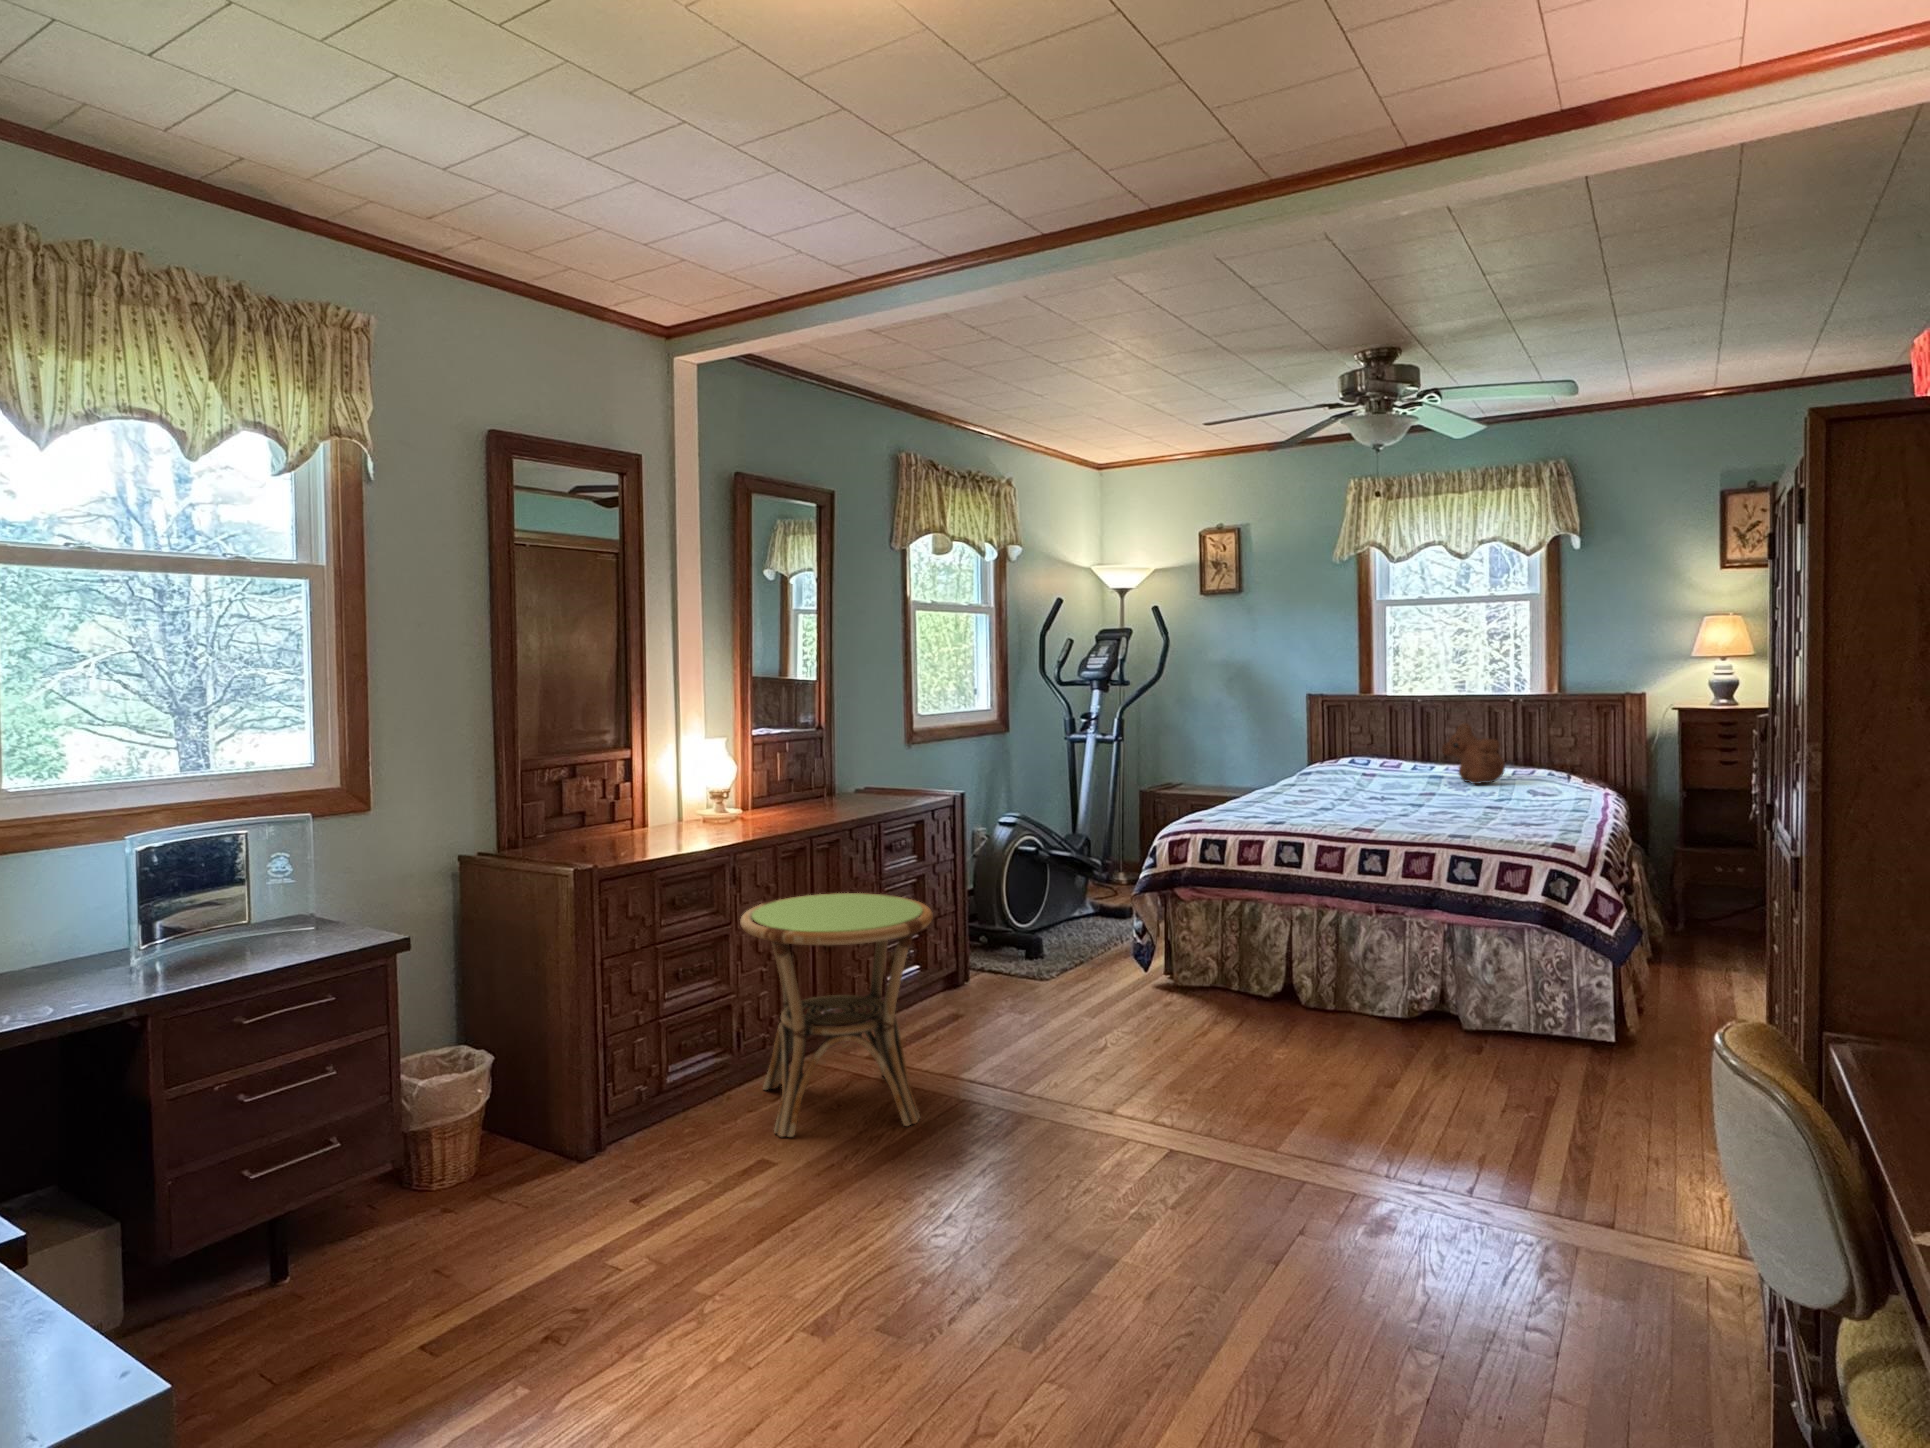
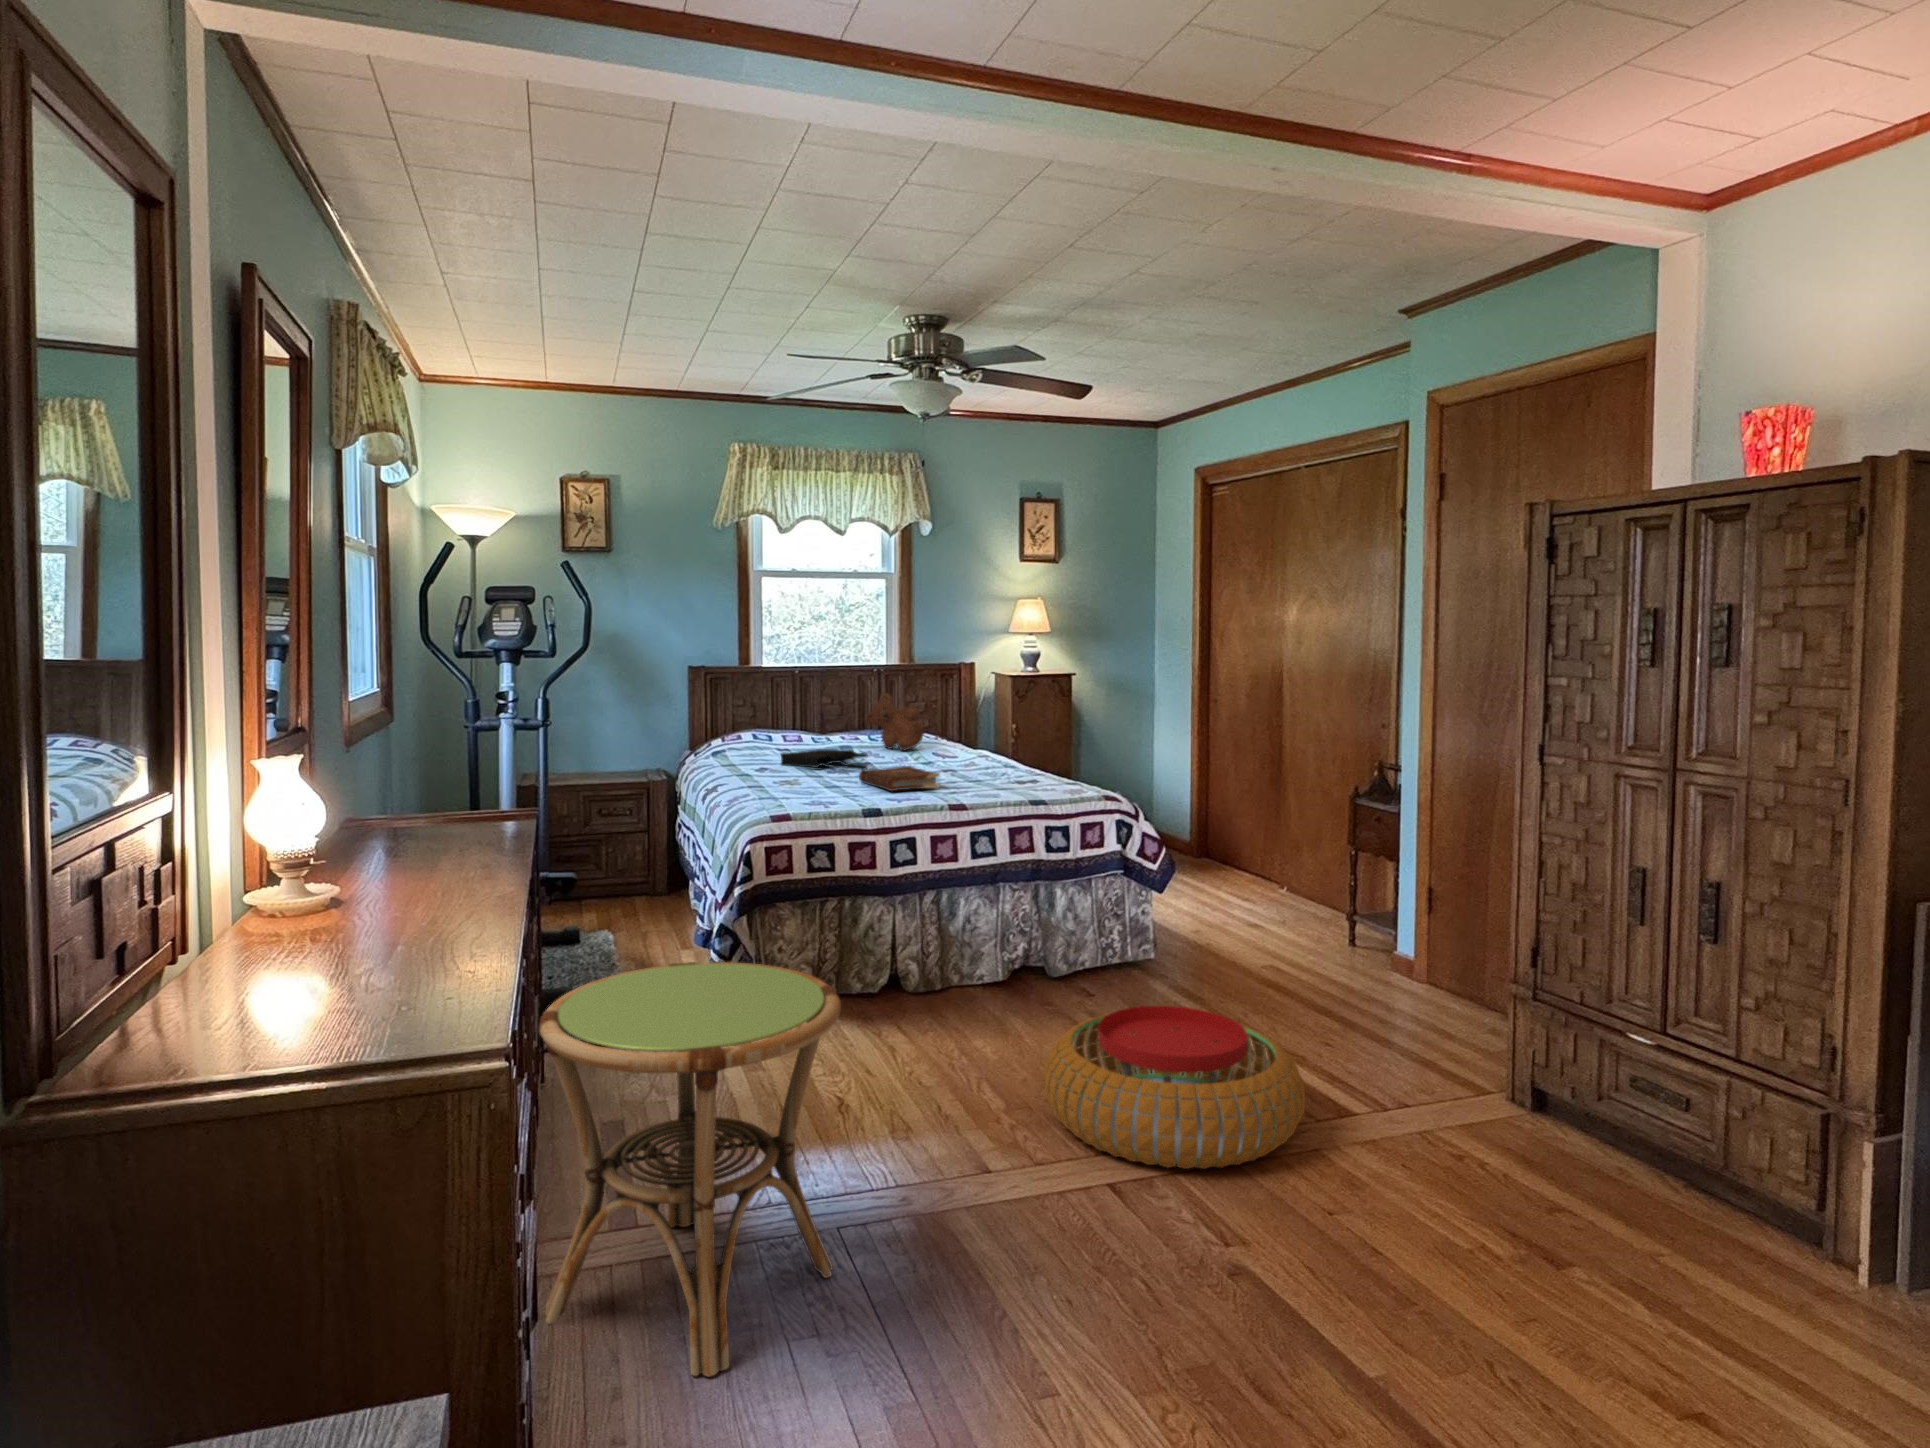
tote bag: none [1309,775,1386,796] -> present [781,749,868,770]
book: none [1338,794,1400,818] -> present [859,766,939,791]
pouf: none [1190,1033,1461,1195] -> present [1044,1006,1305,1169]

